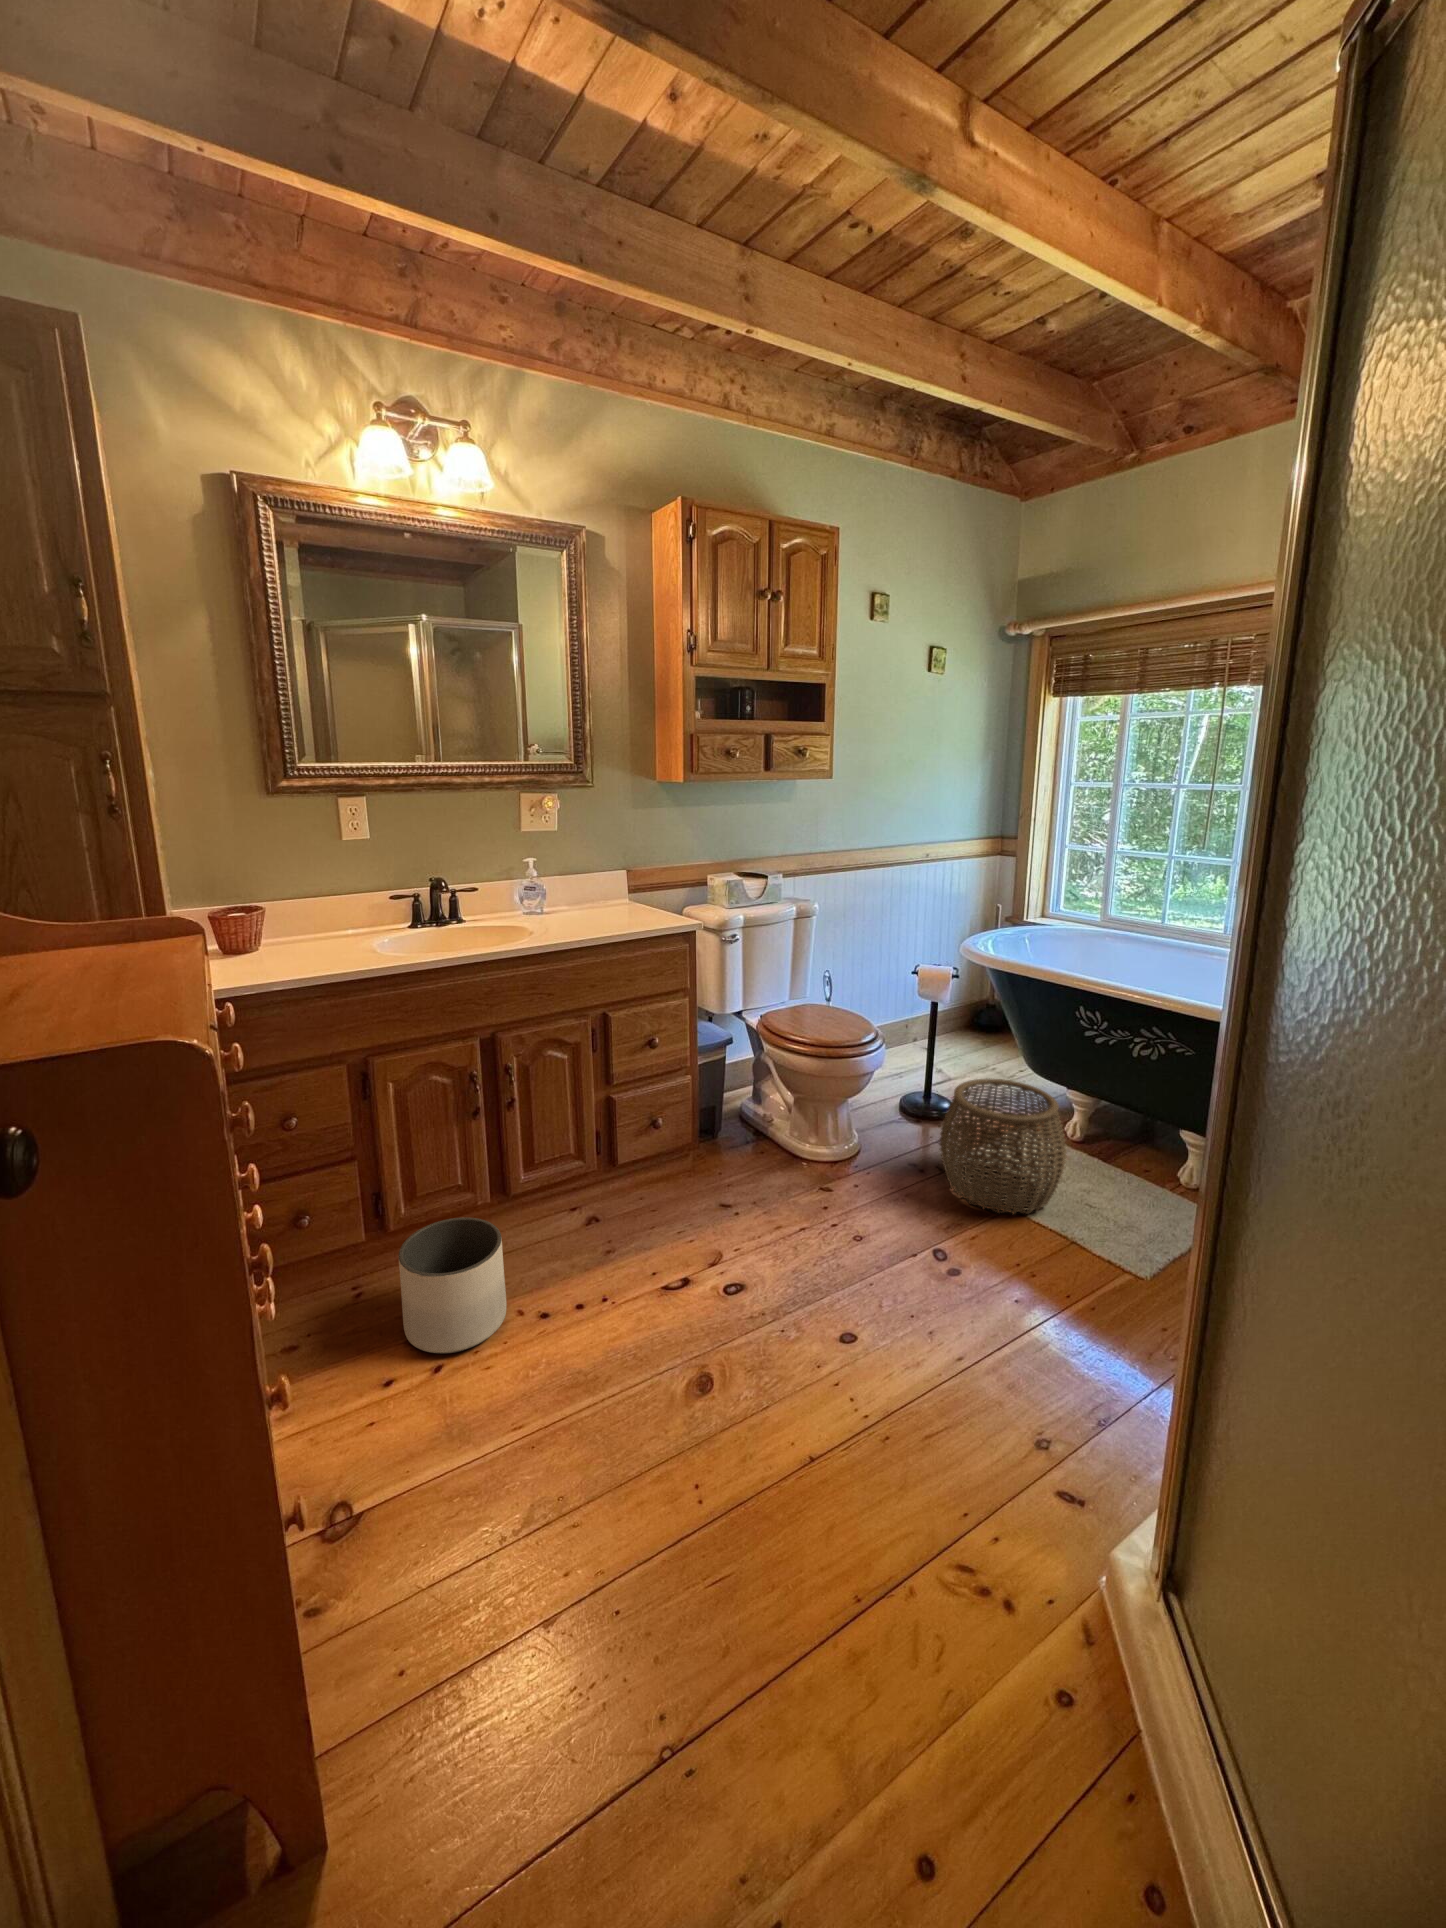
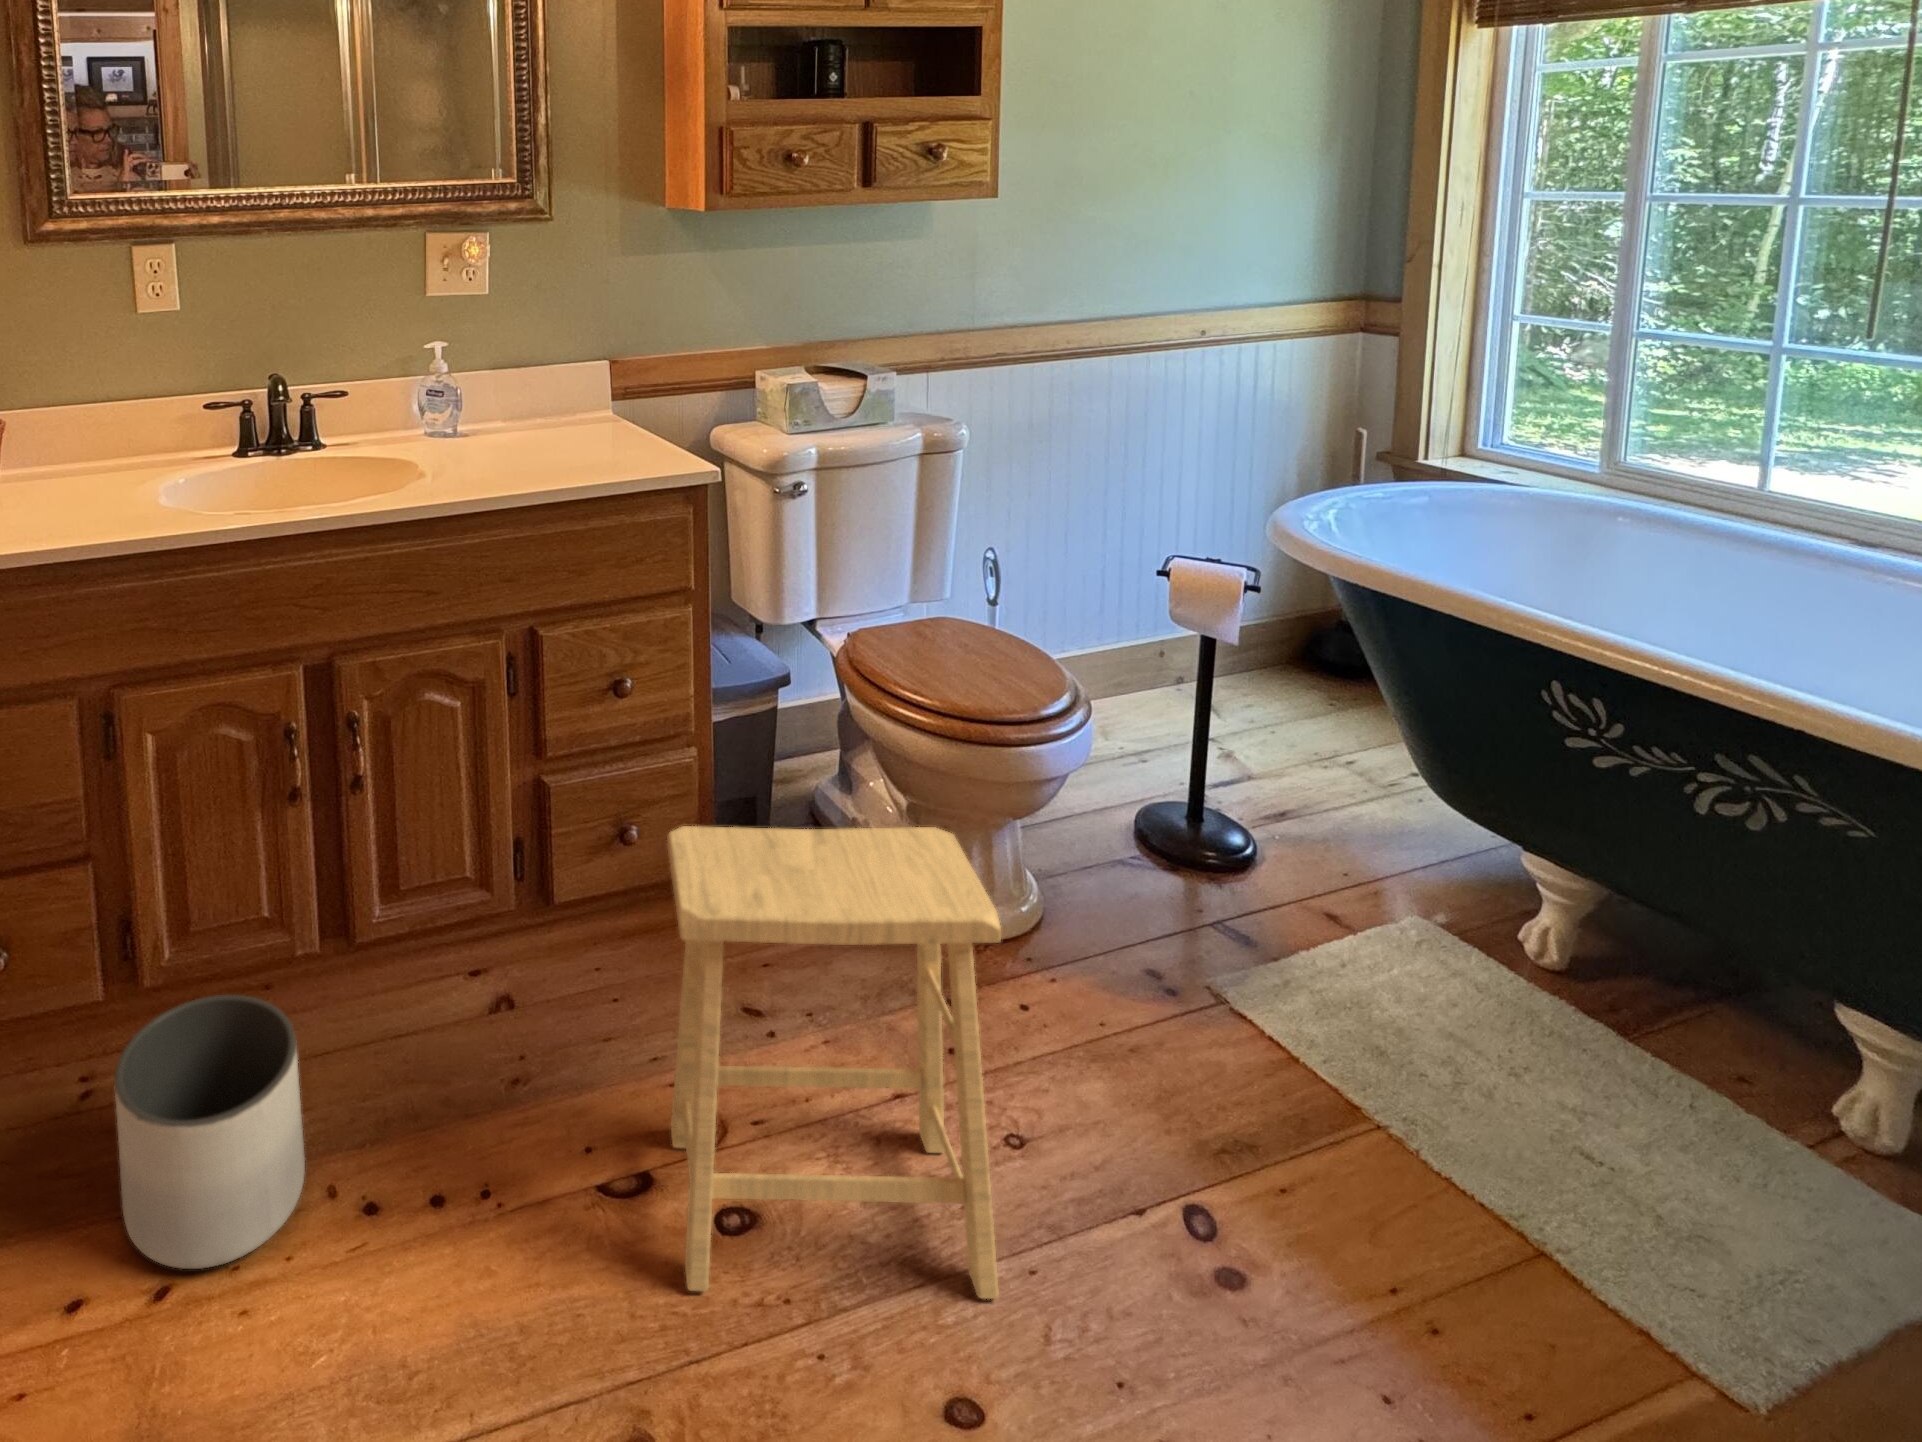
woven basket: present [940,1079,1067,1214] -> none [1208,820,1523,1152]
footstool: none [695,1086,861,1316] -> present [667,826,1001,1299]

